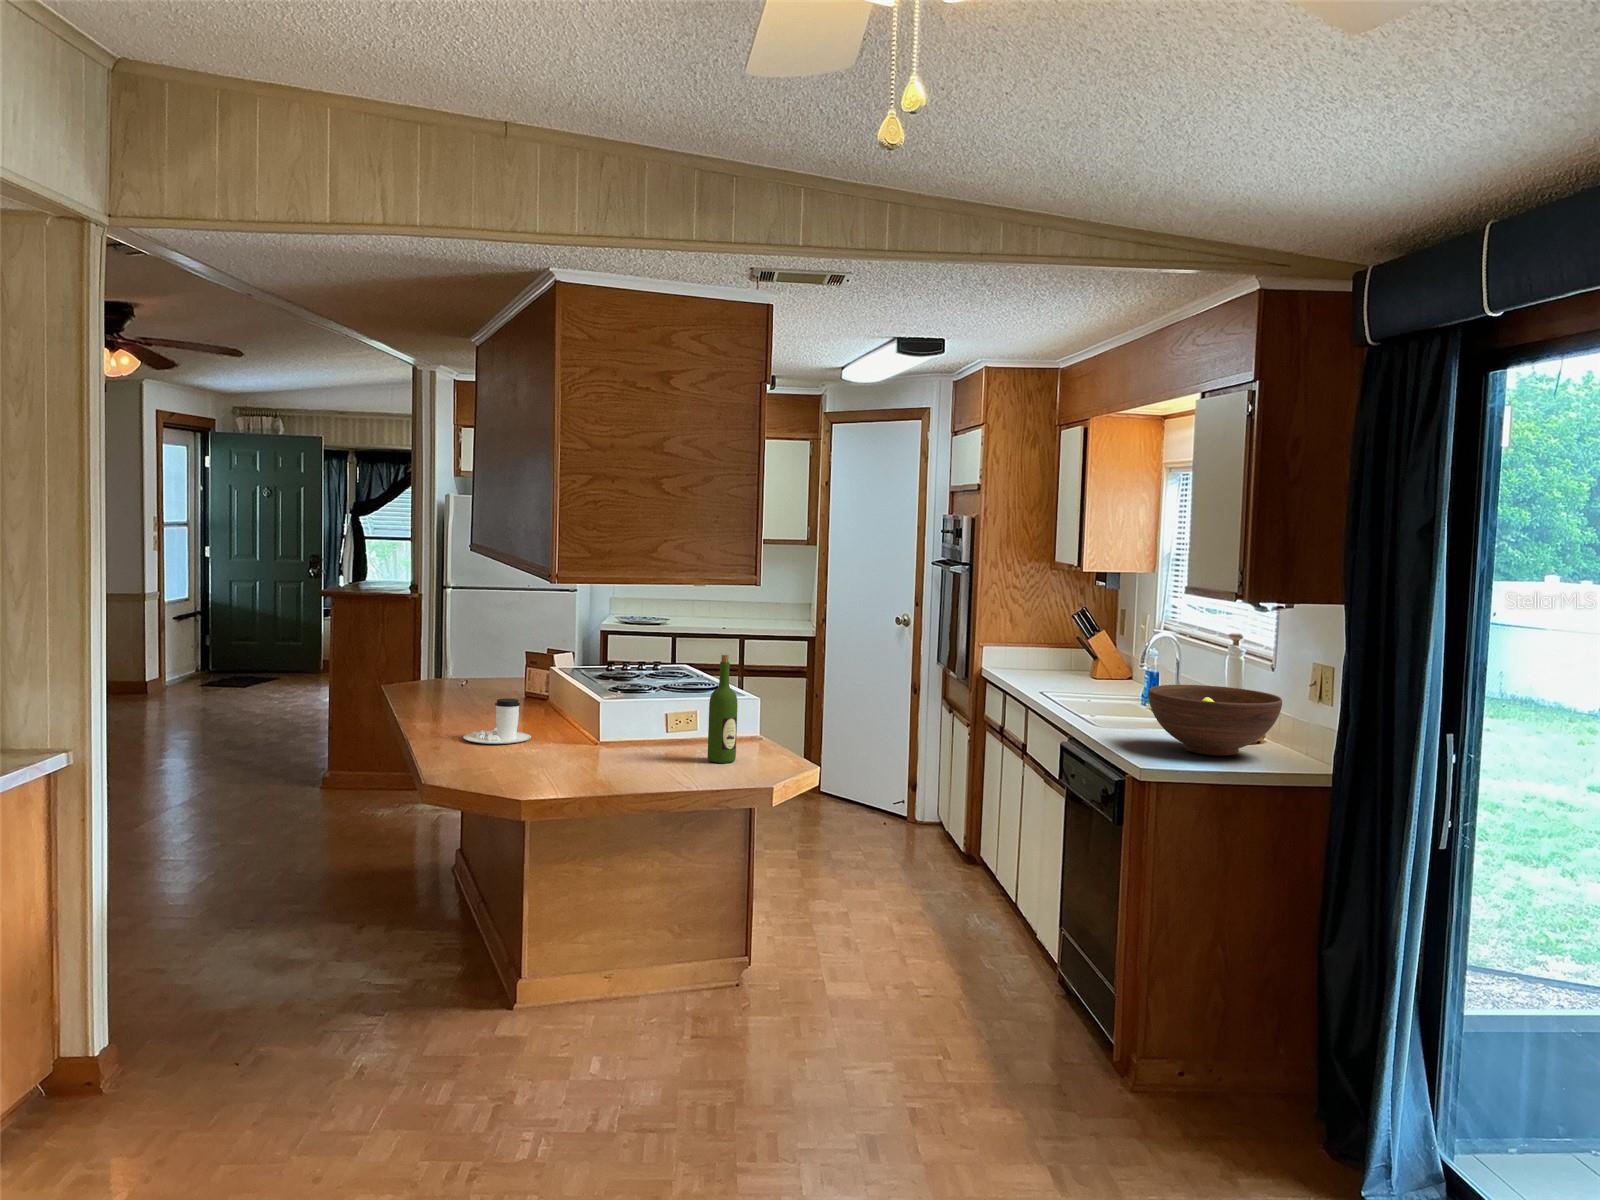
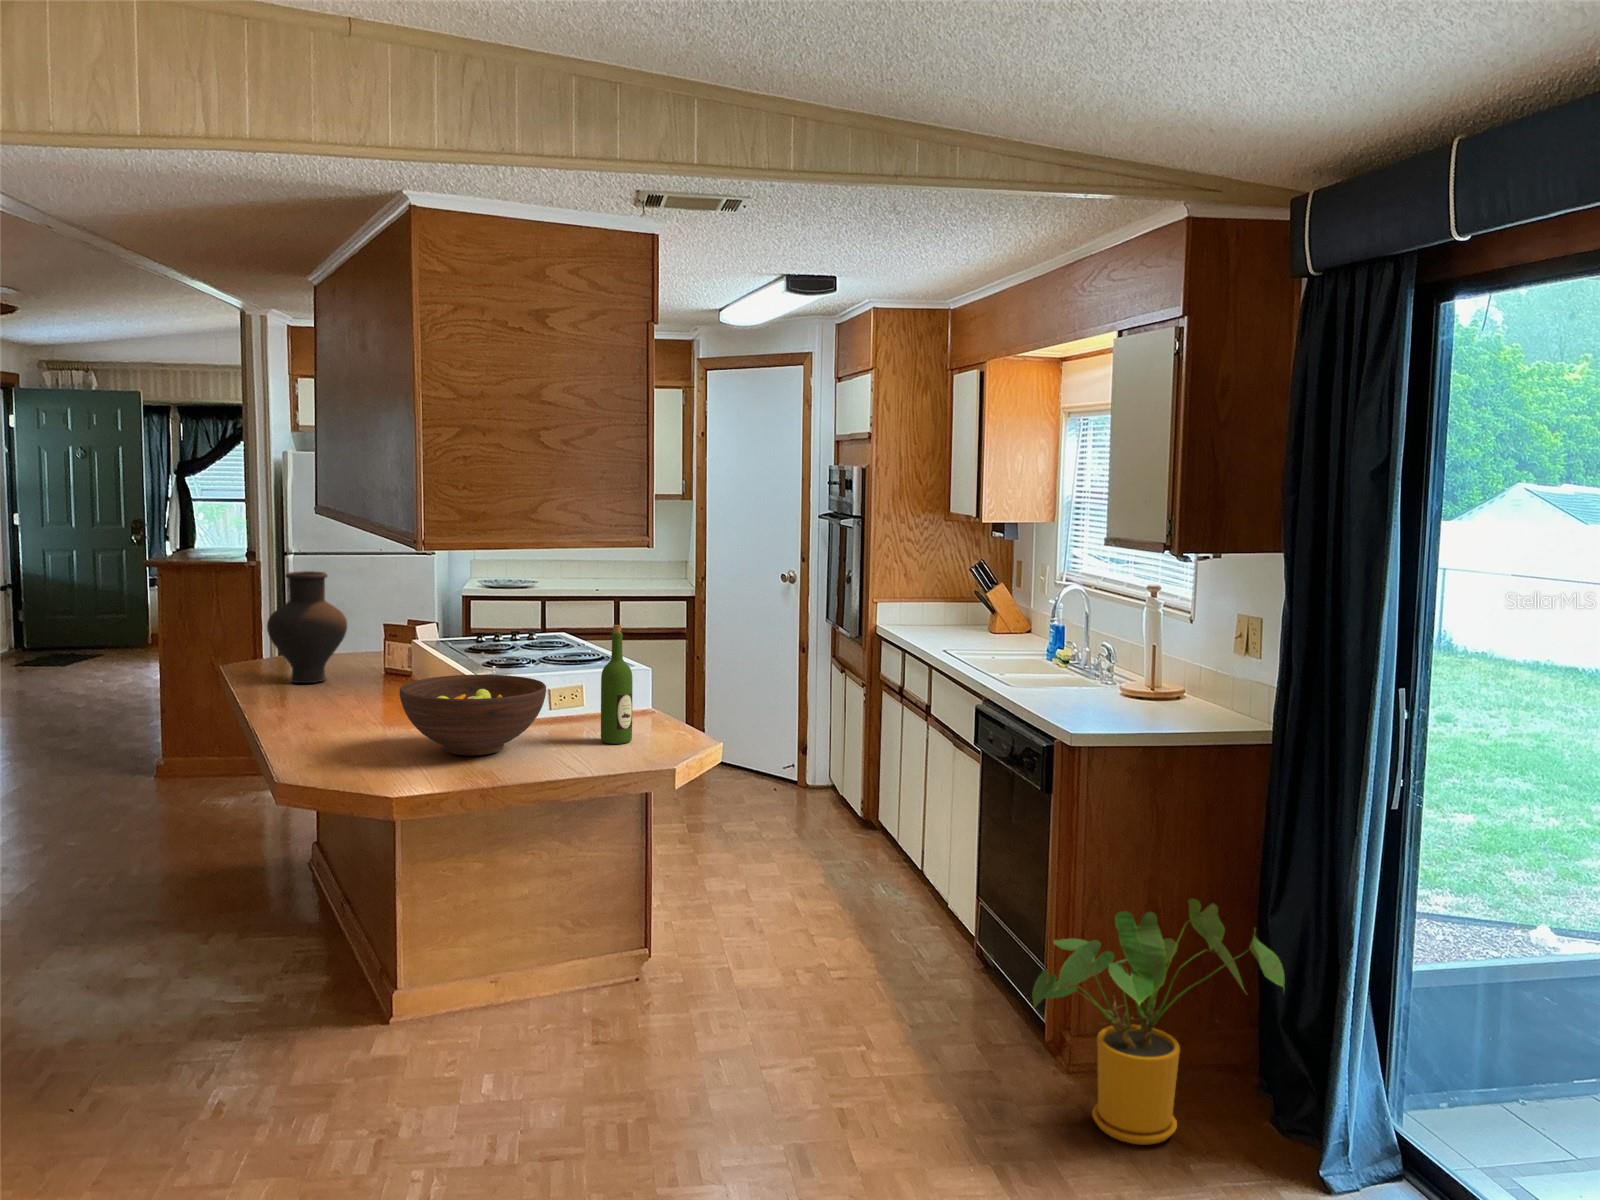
vase: none [422,602,492,702] -> present [267,571,347,683]
fruit bowl: present [1148,685,1282,756] -> present [400,675,546,756]
coffee cup: present [464,699,531,744] -> none [321,680,399,732]
house plant: none [1090,928,1333,1157] -> present [1032,899,1285,1145]

